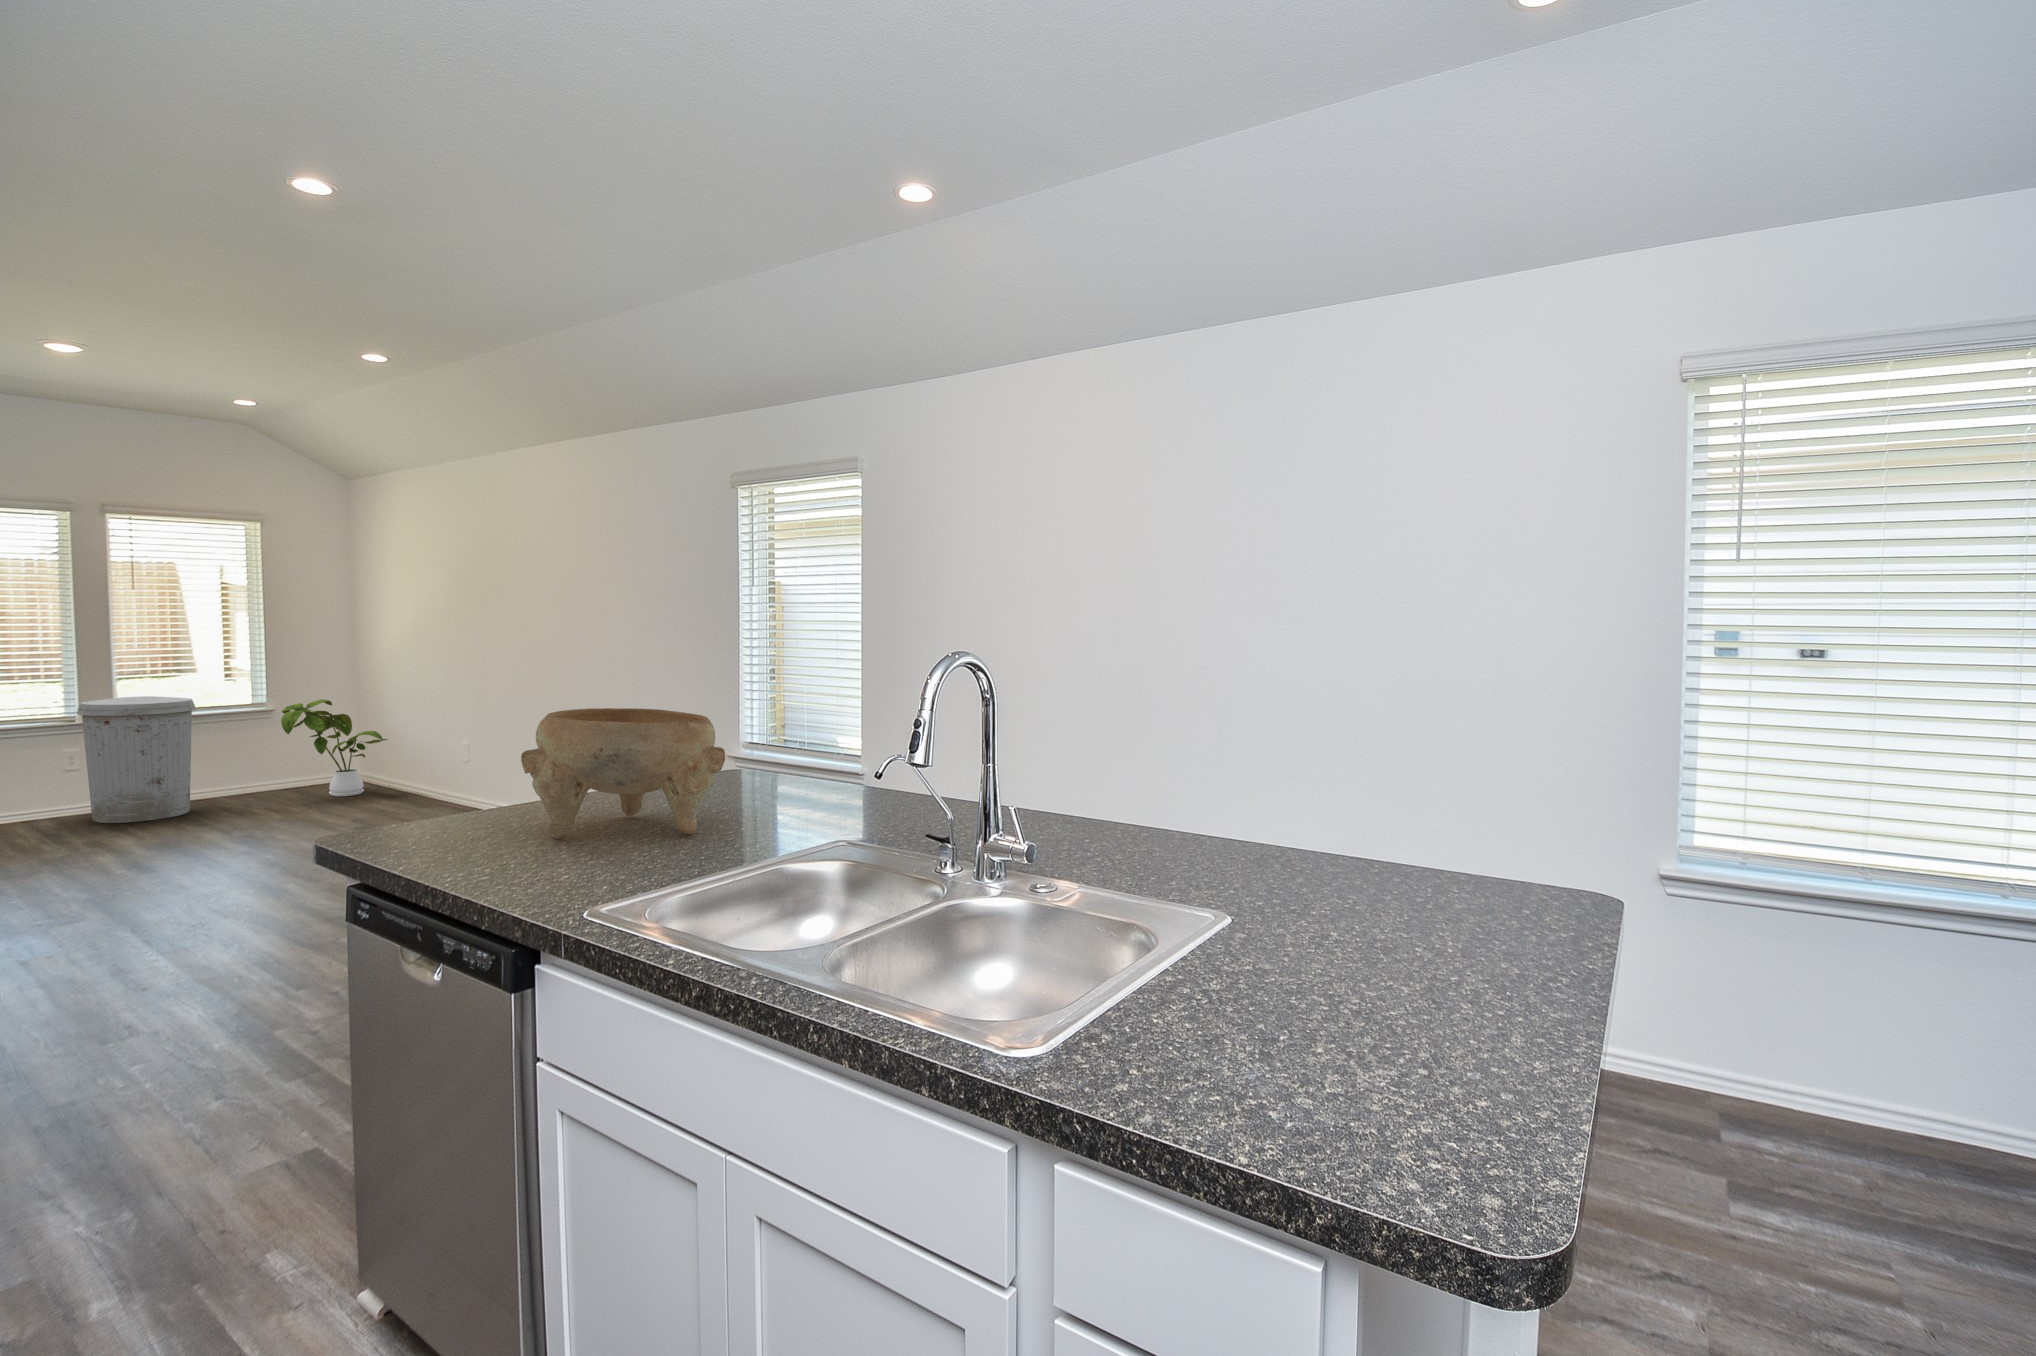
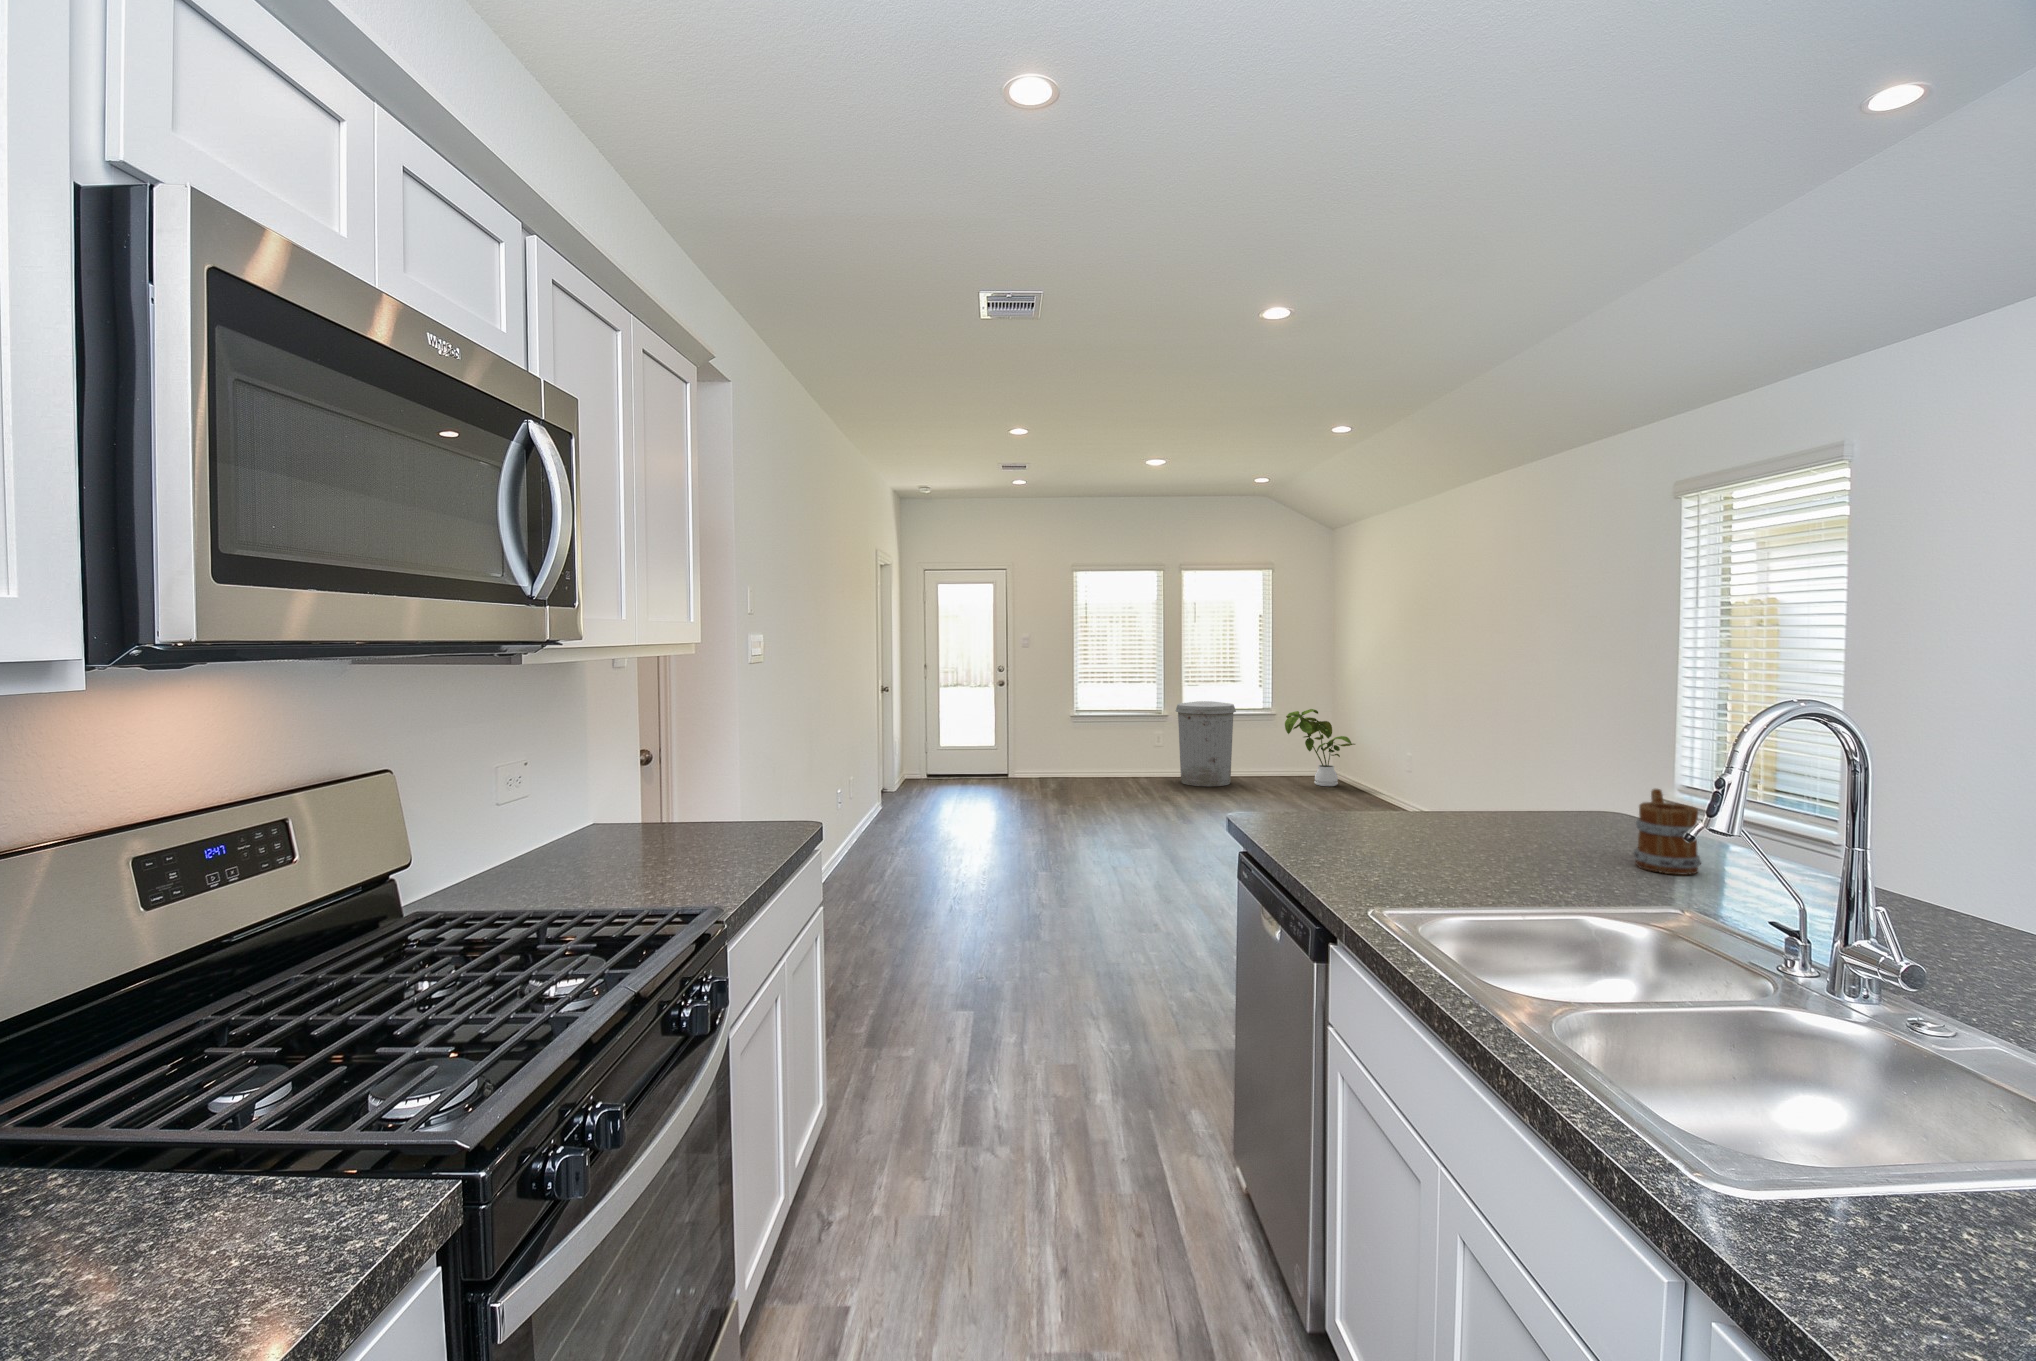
decorative bowl: present [521,708,725,839] -> none [1365,741,1550,868]
mug: none [782,738,835,814] -> present [1634,789,1701,875]

